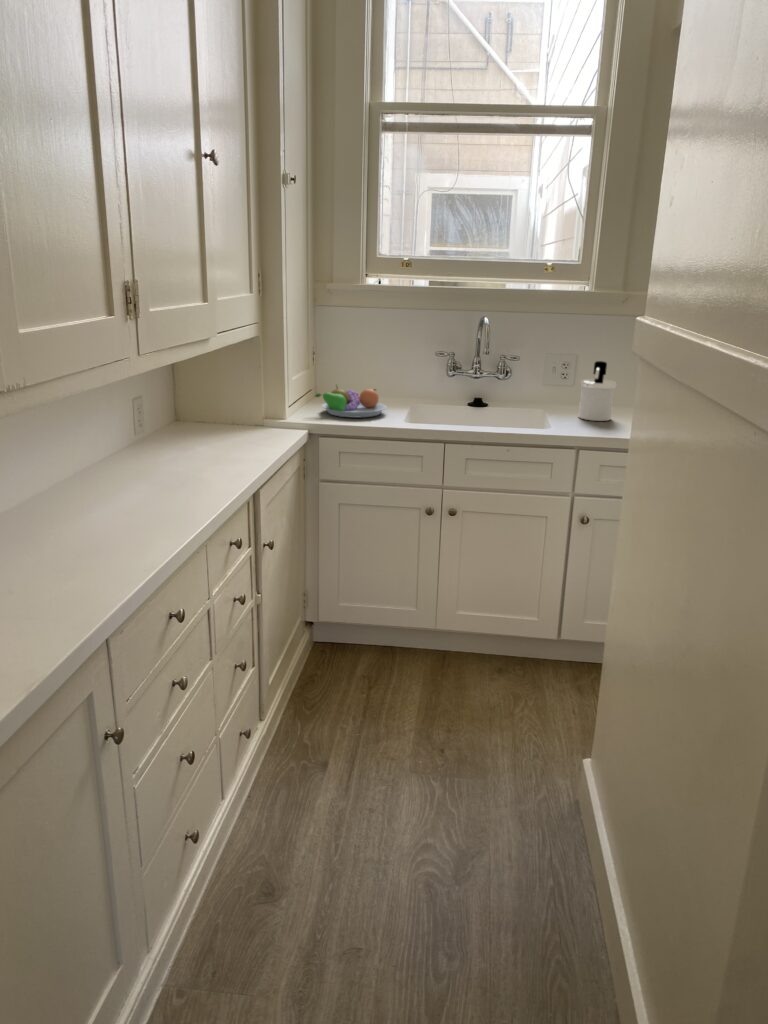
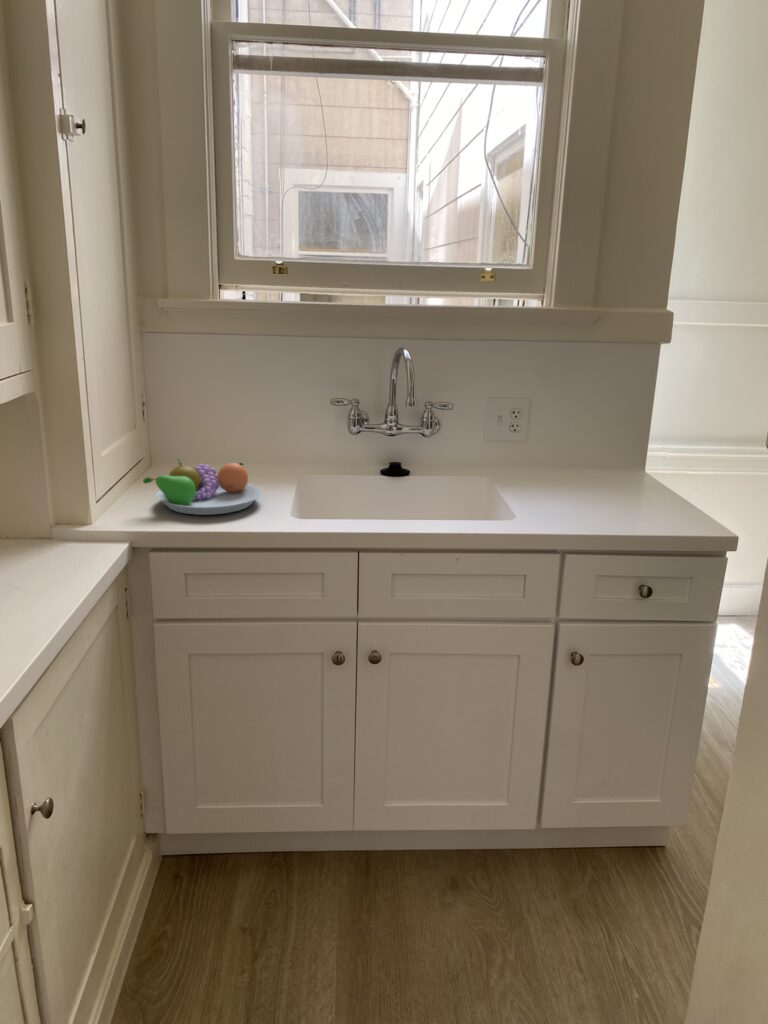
soap dispenser: present [578,361,616,421] -> none [545,412,600,499]

